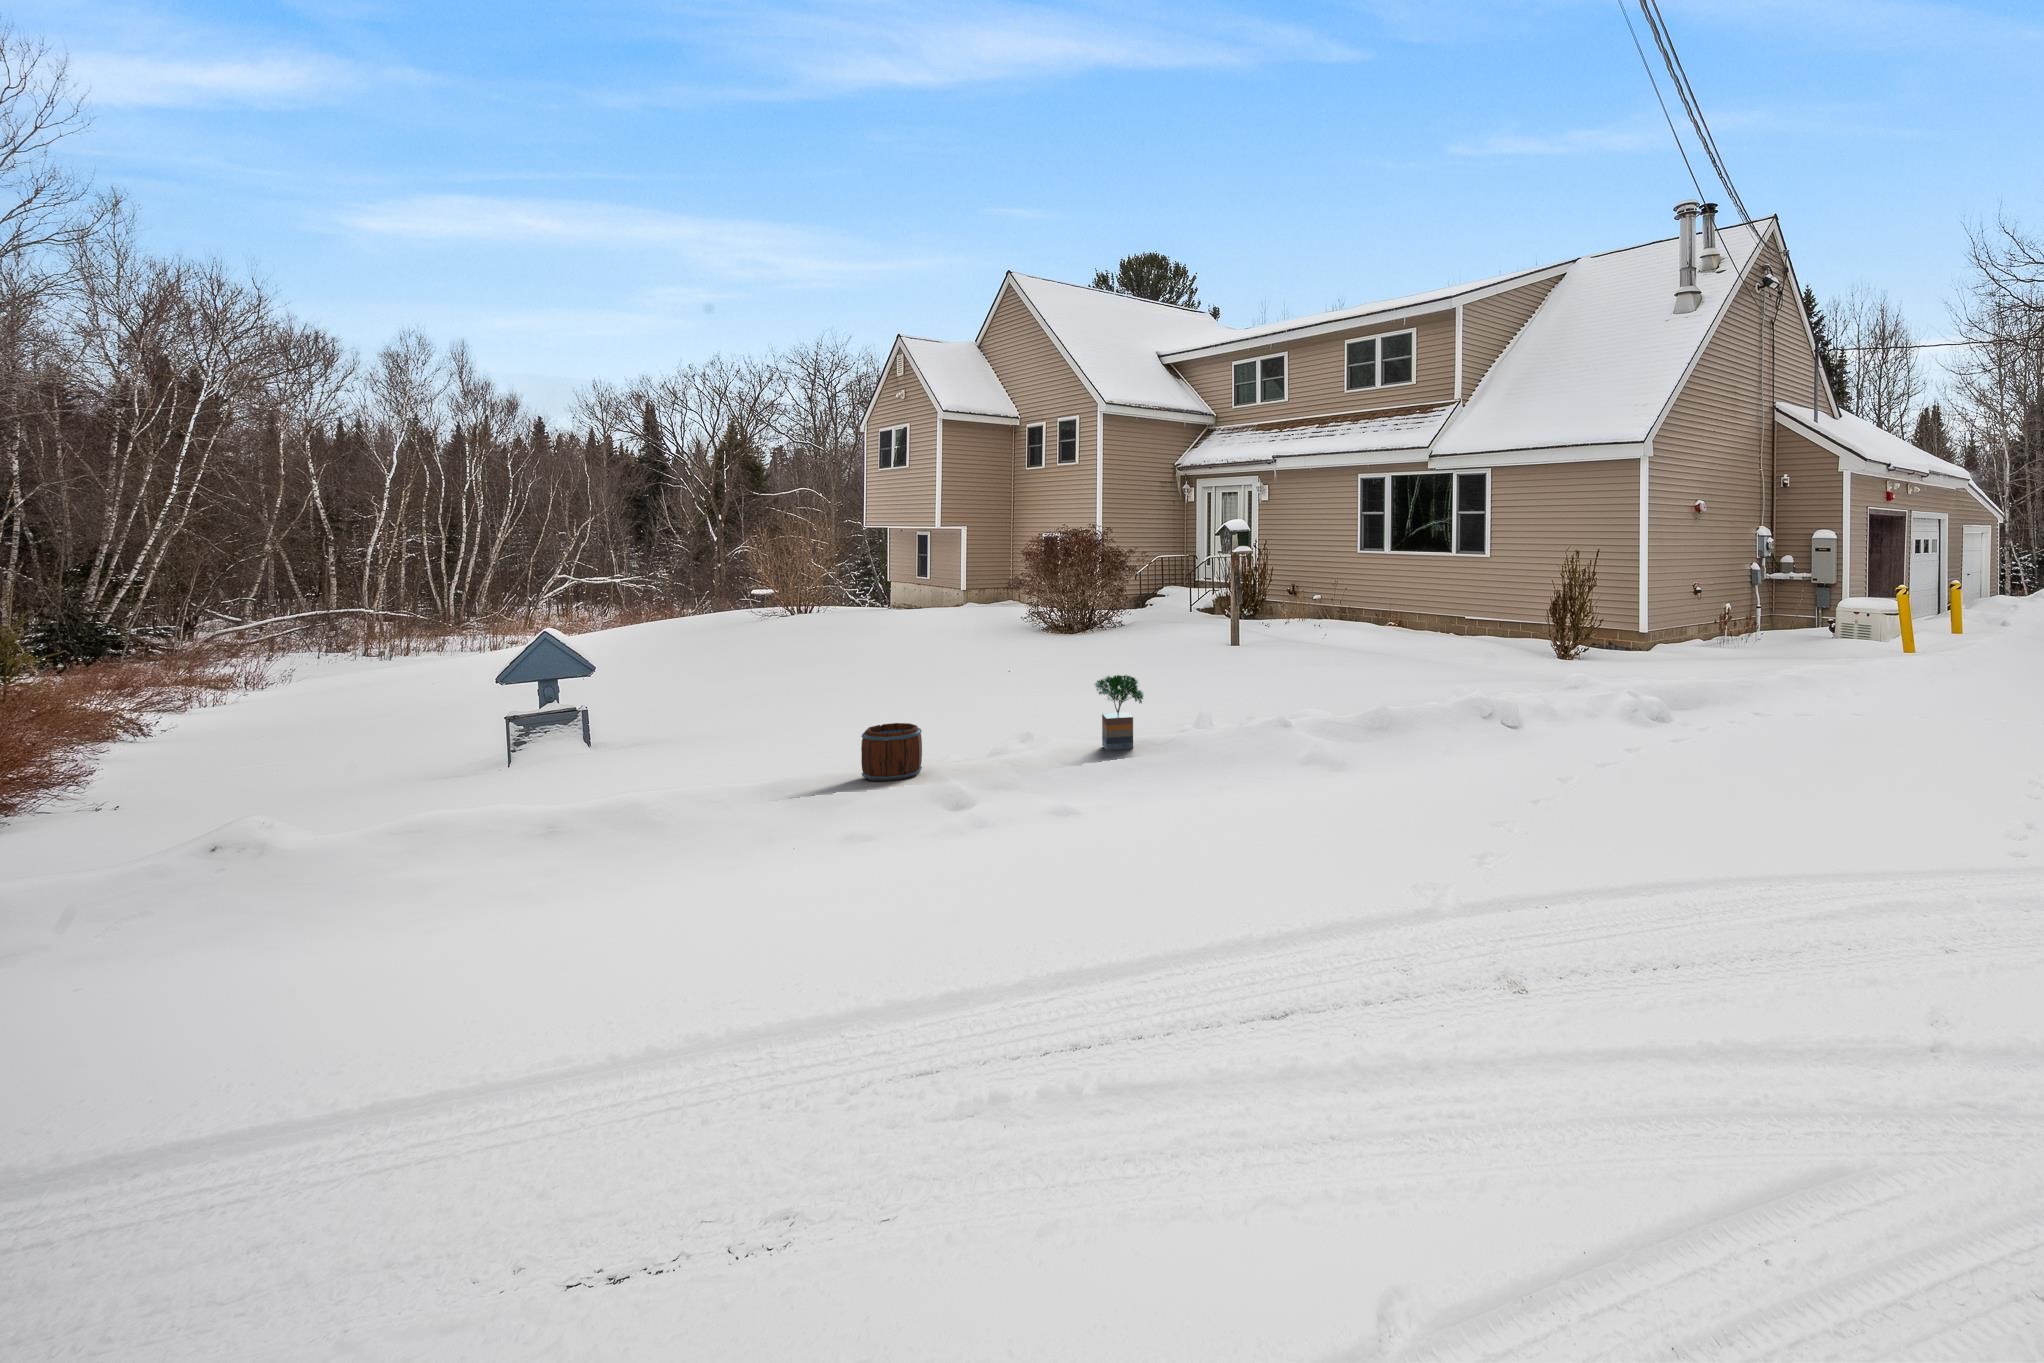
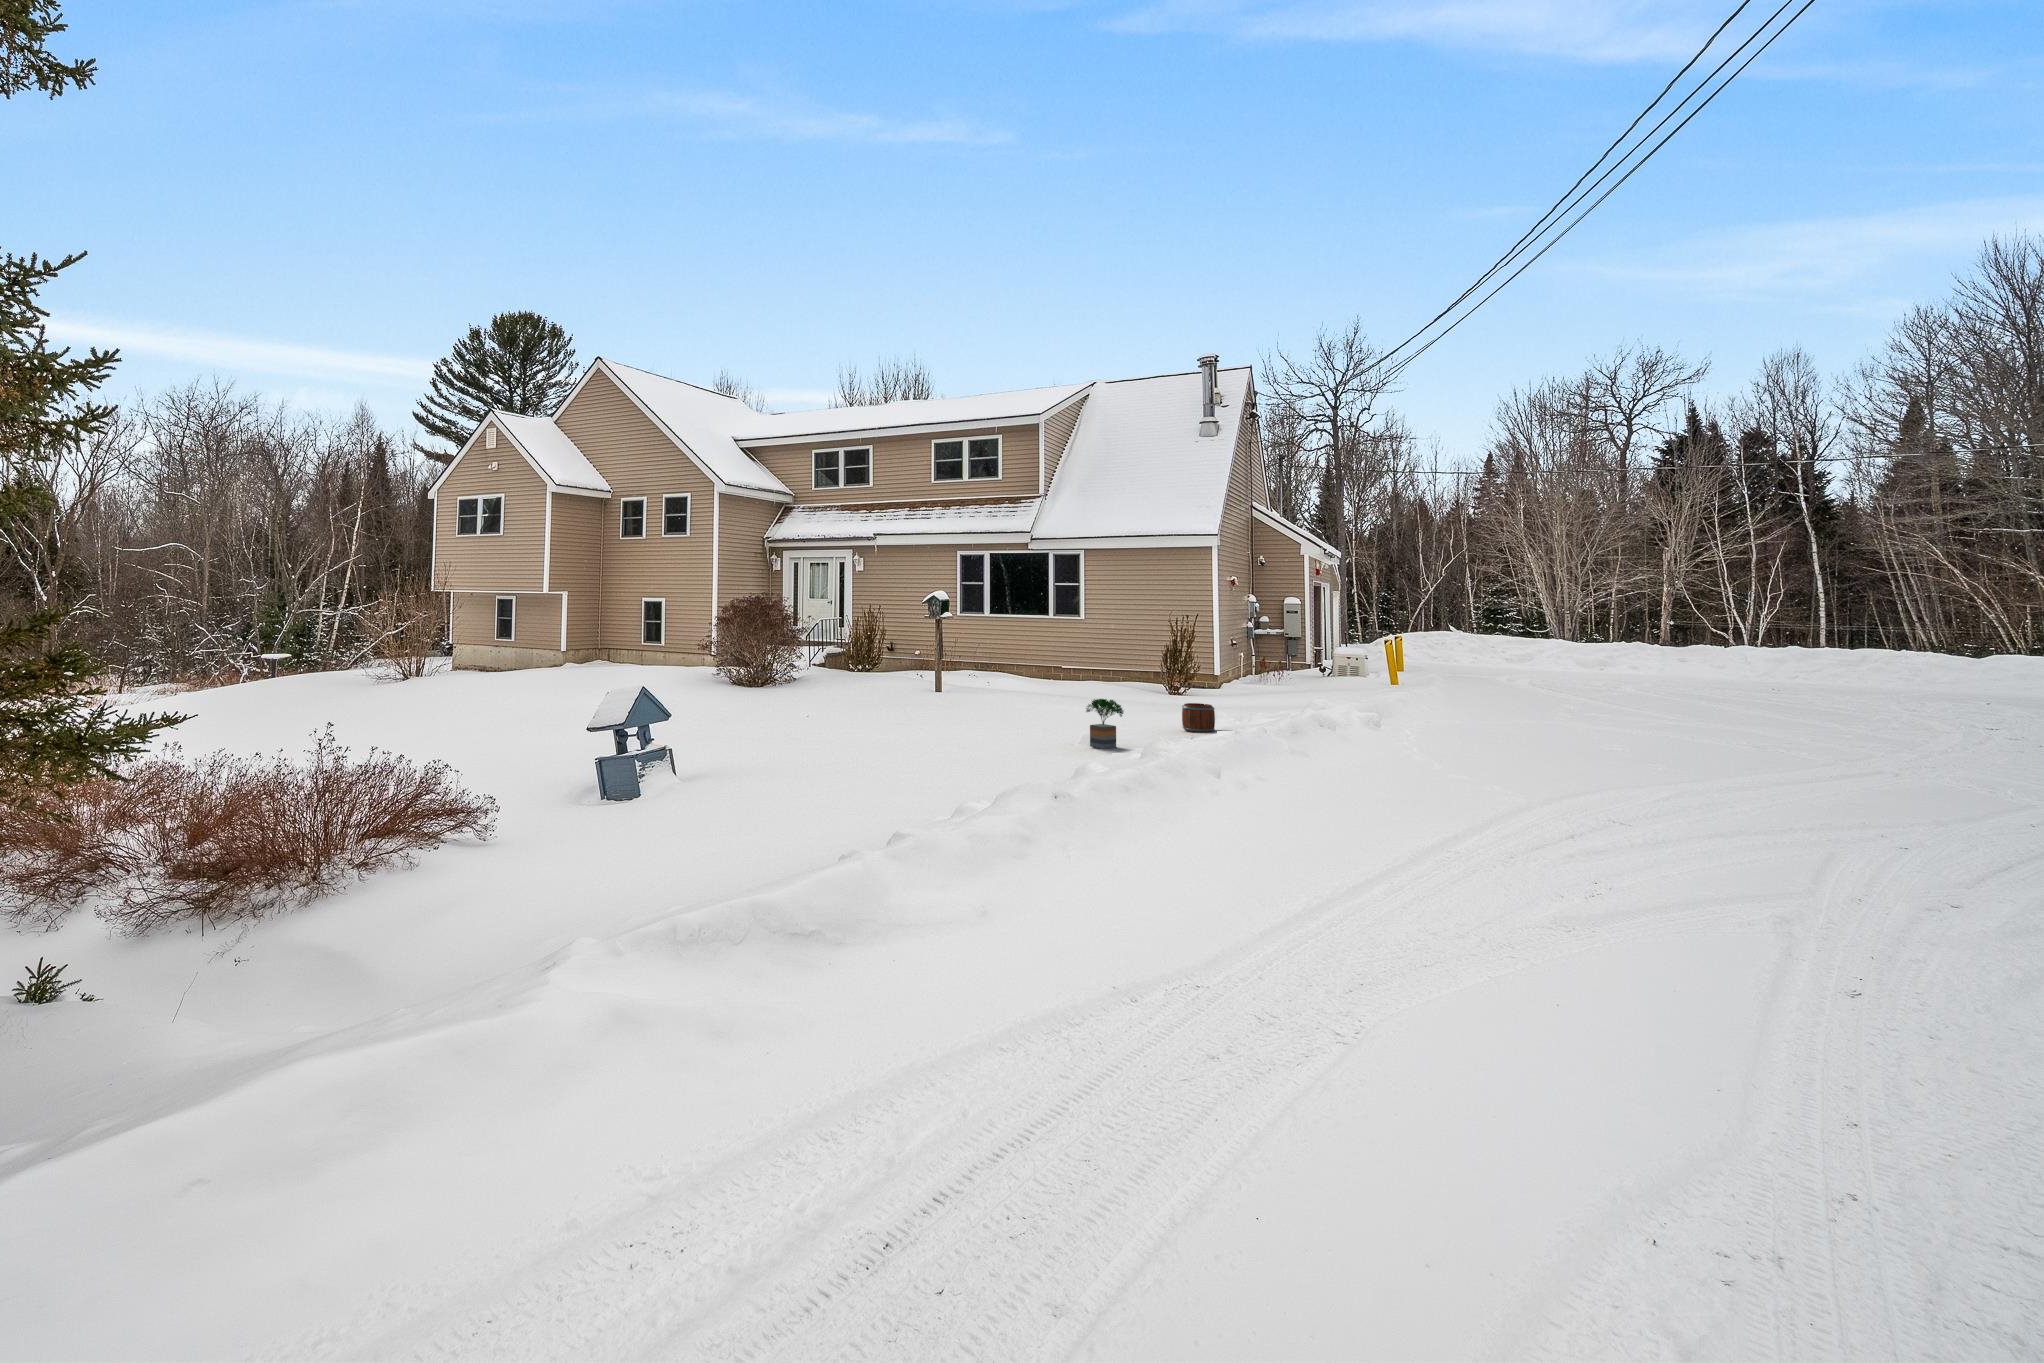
bucket: present [861,723,922,781] -> present [1182,703,1215,732]

